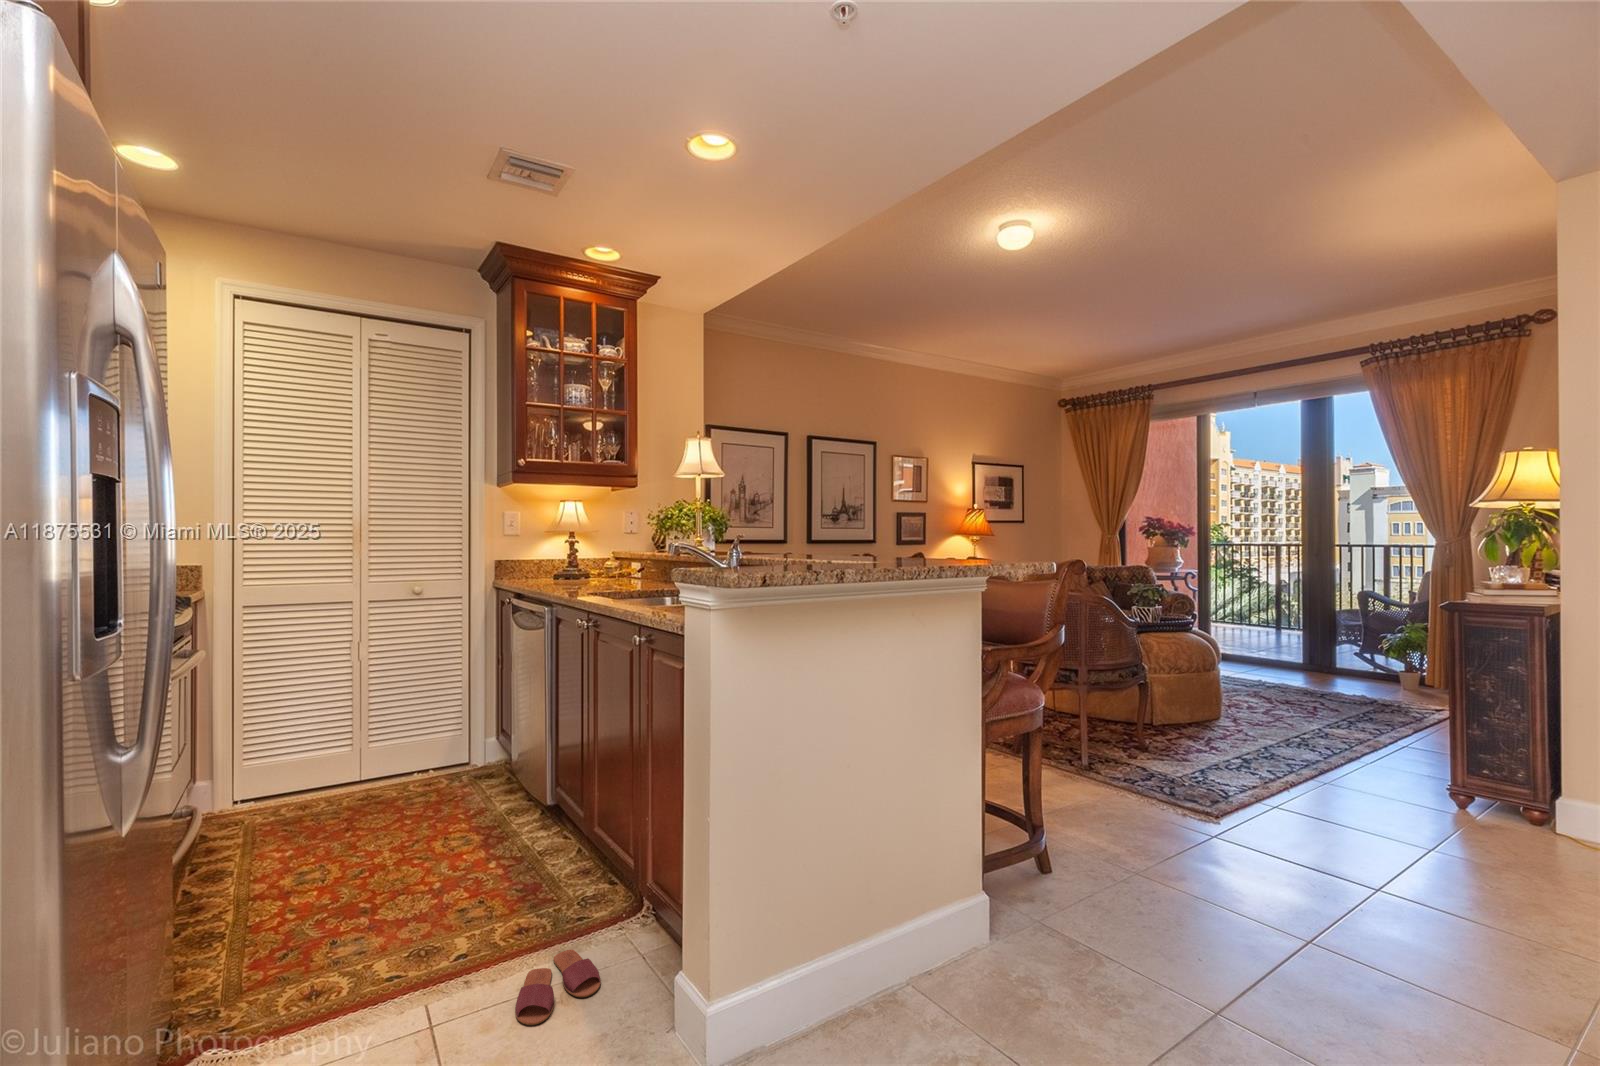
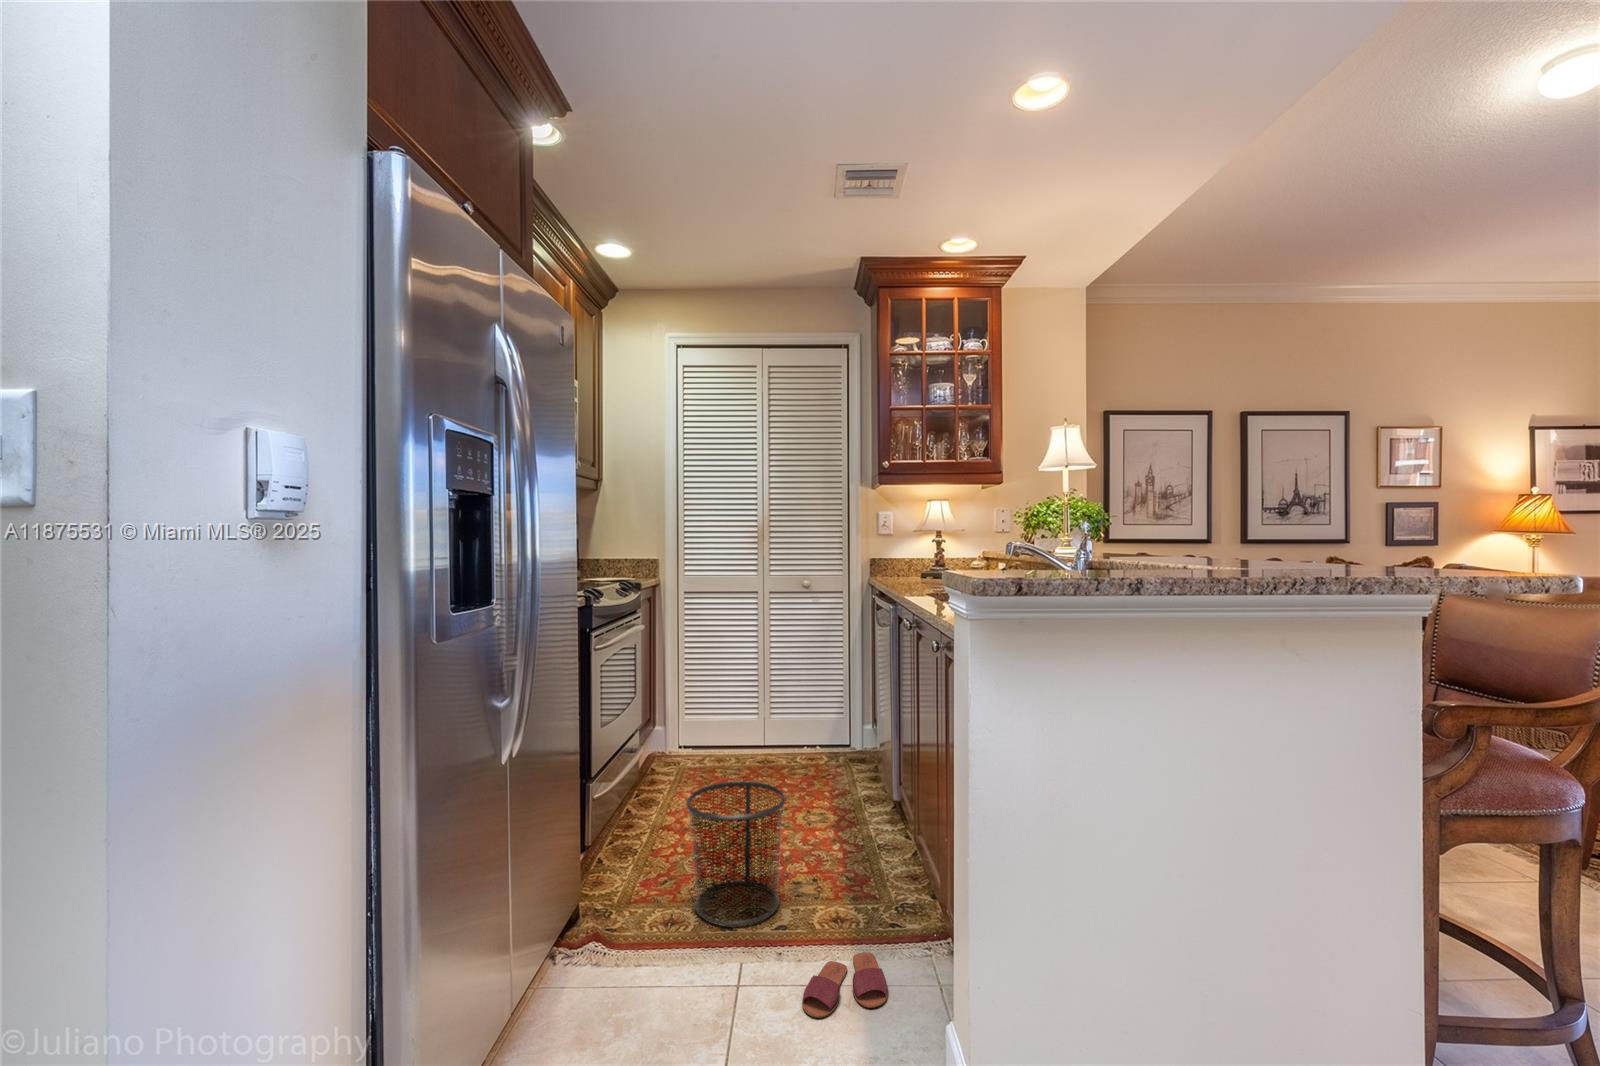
waste bin: none [330,810,460,979] -> present [686,781,786,926]

